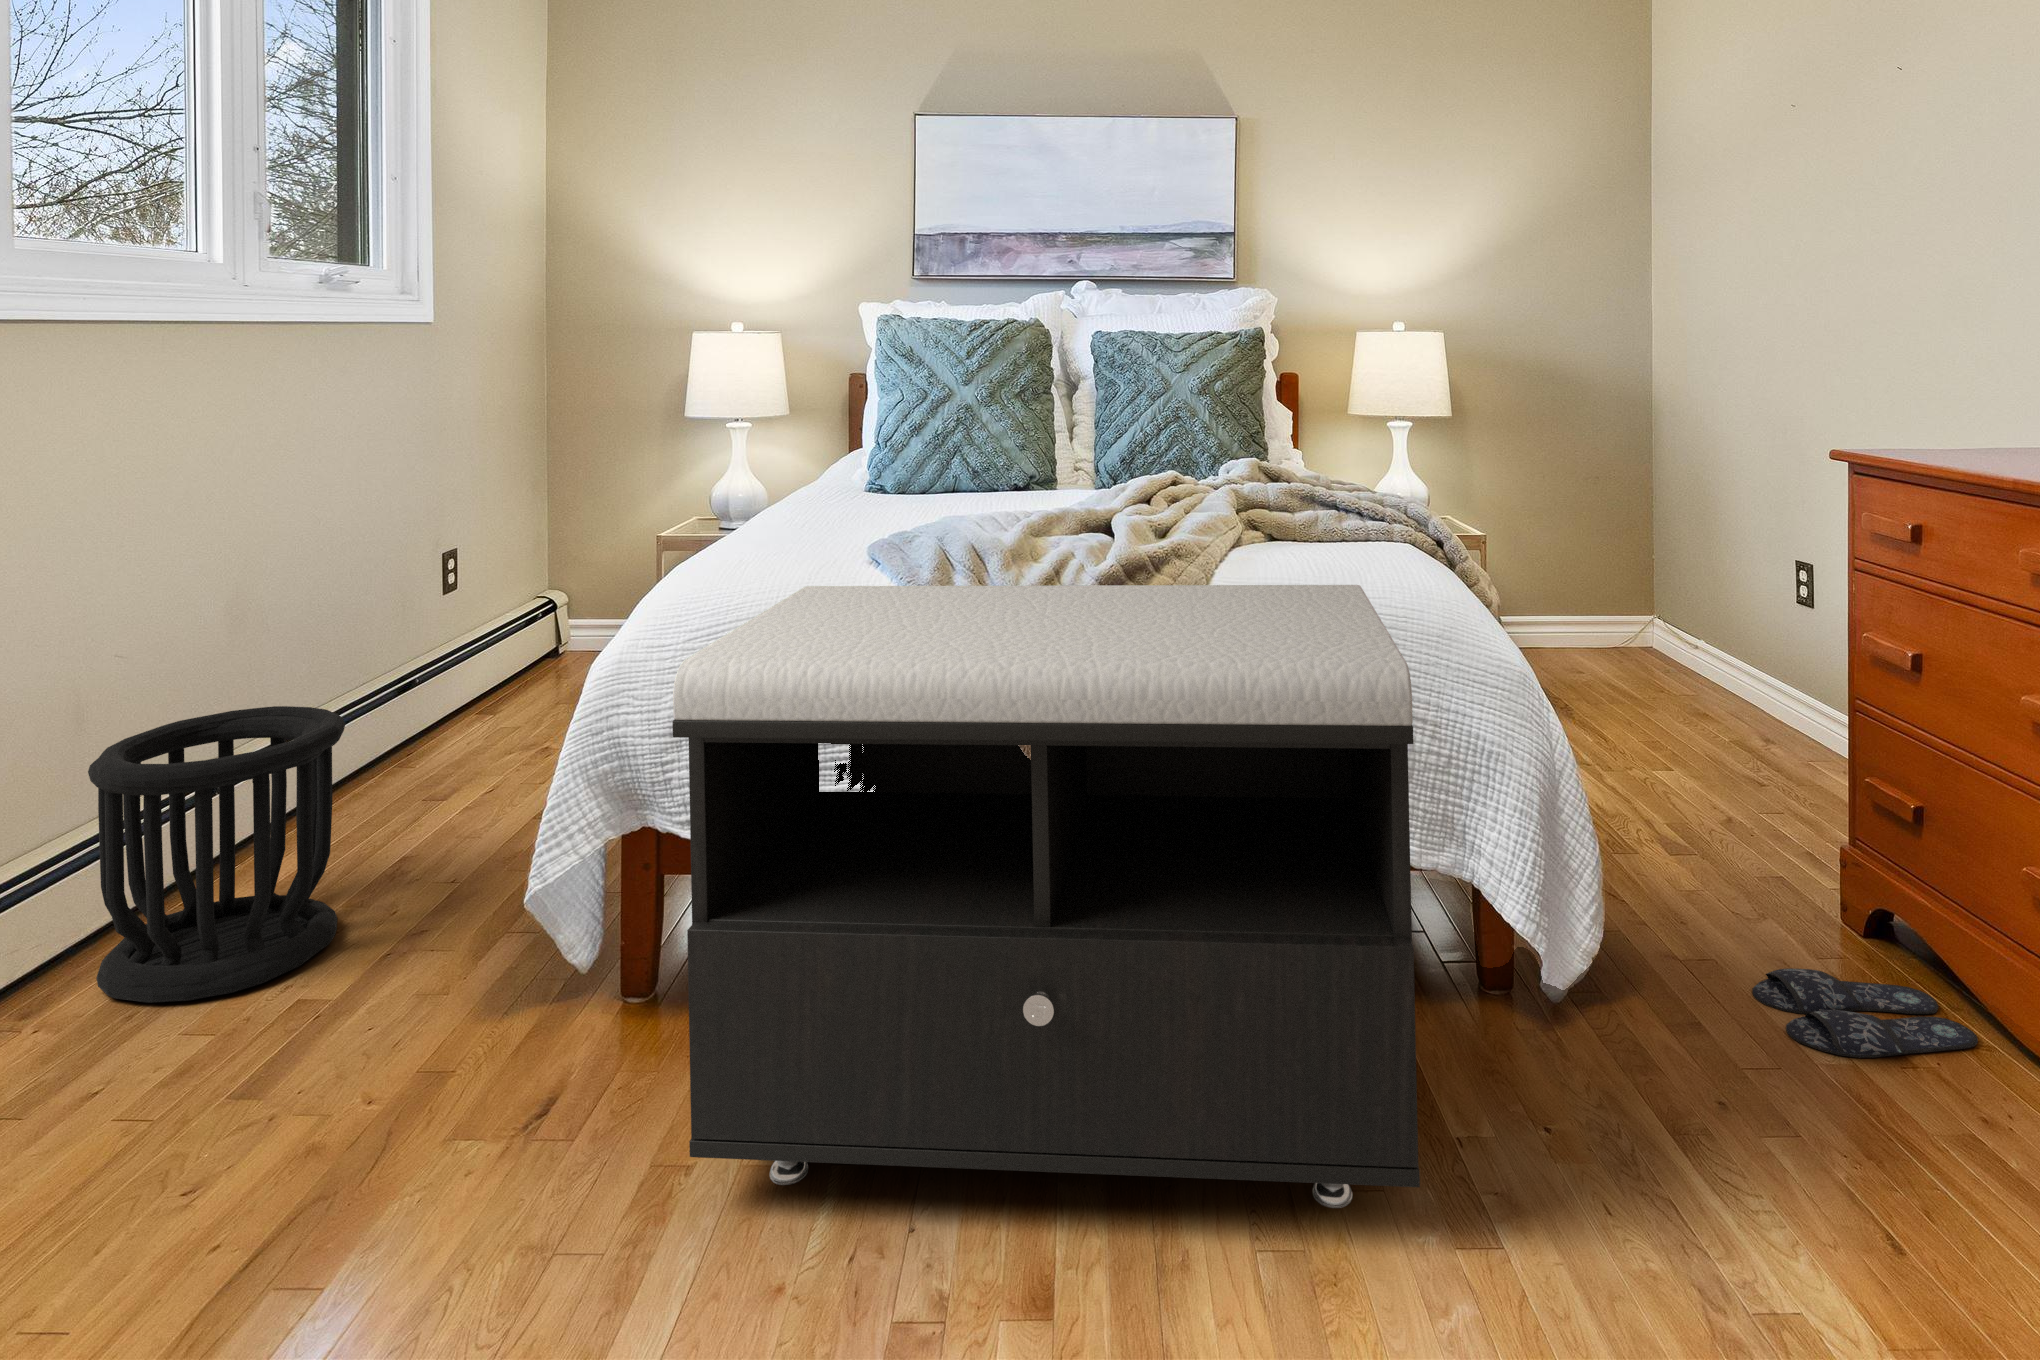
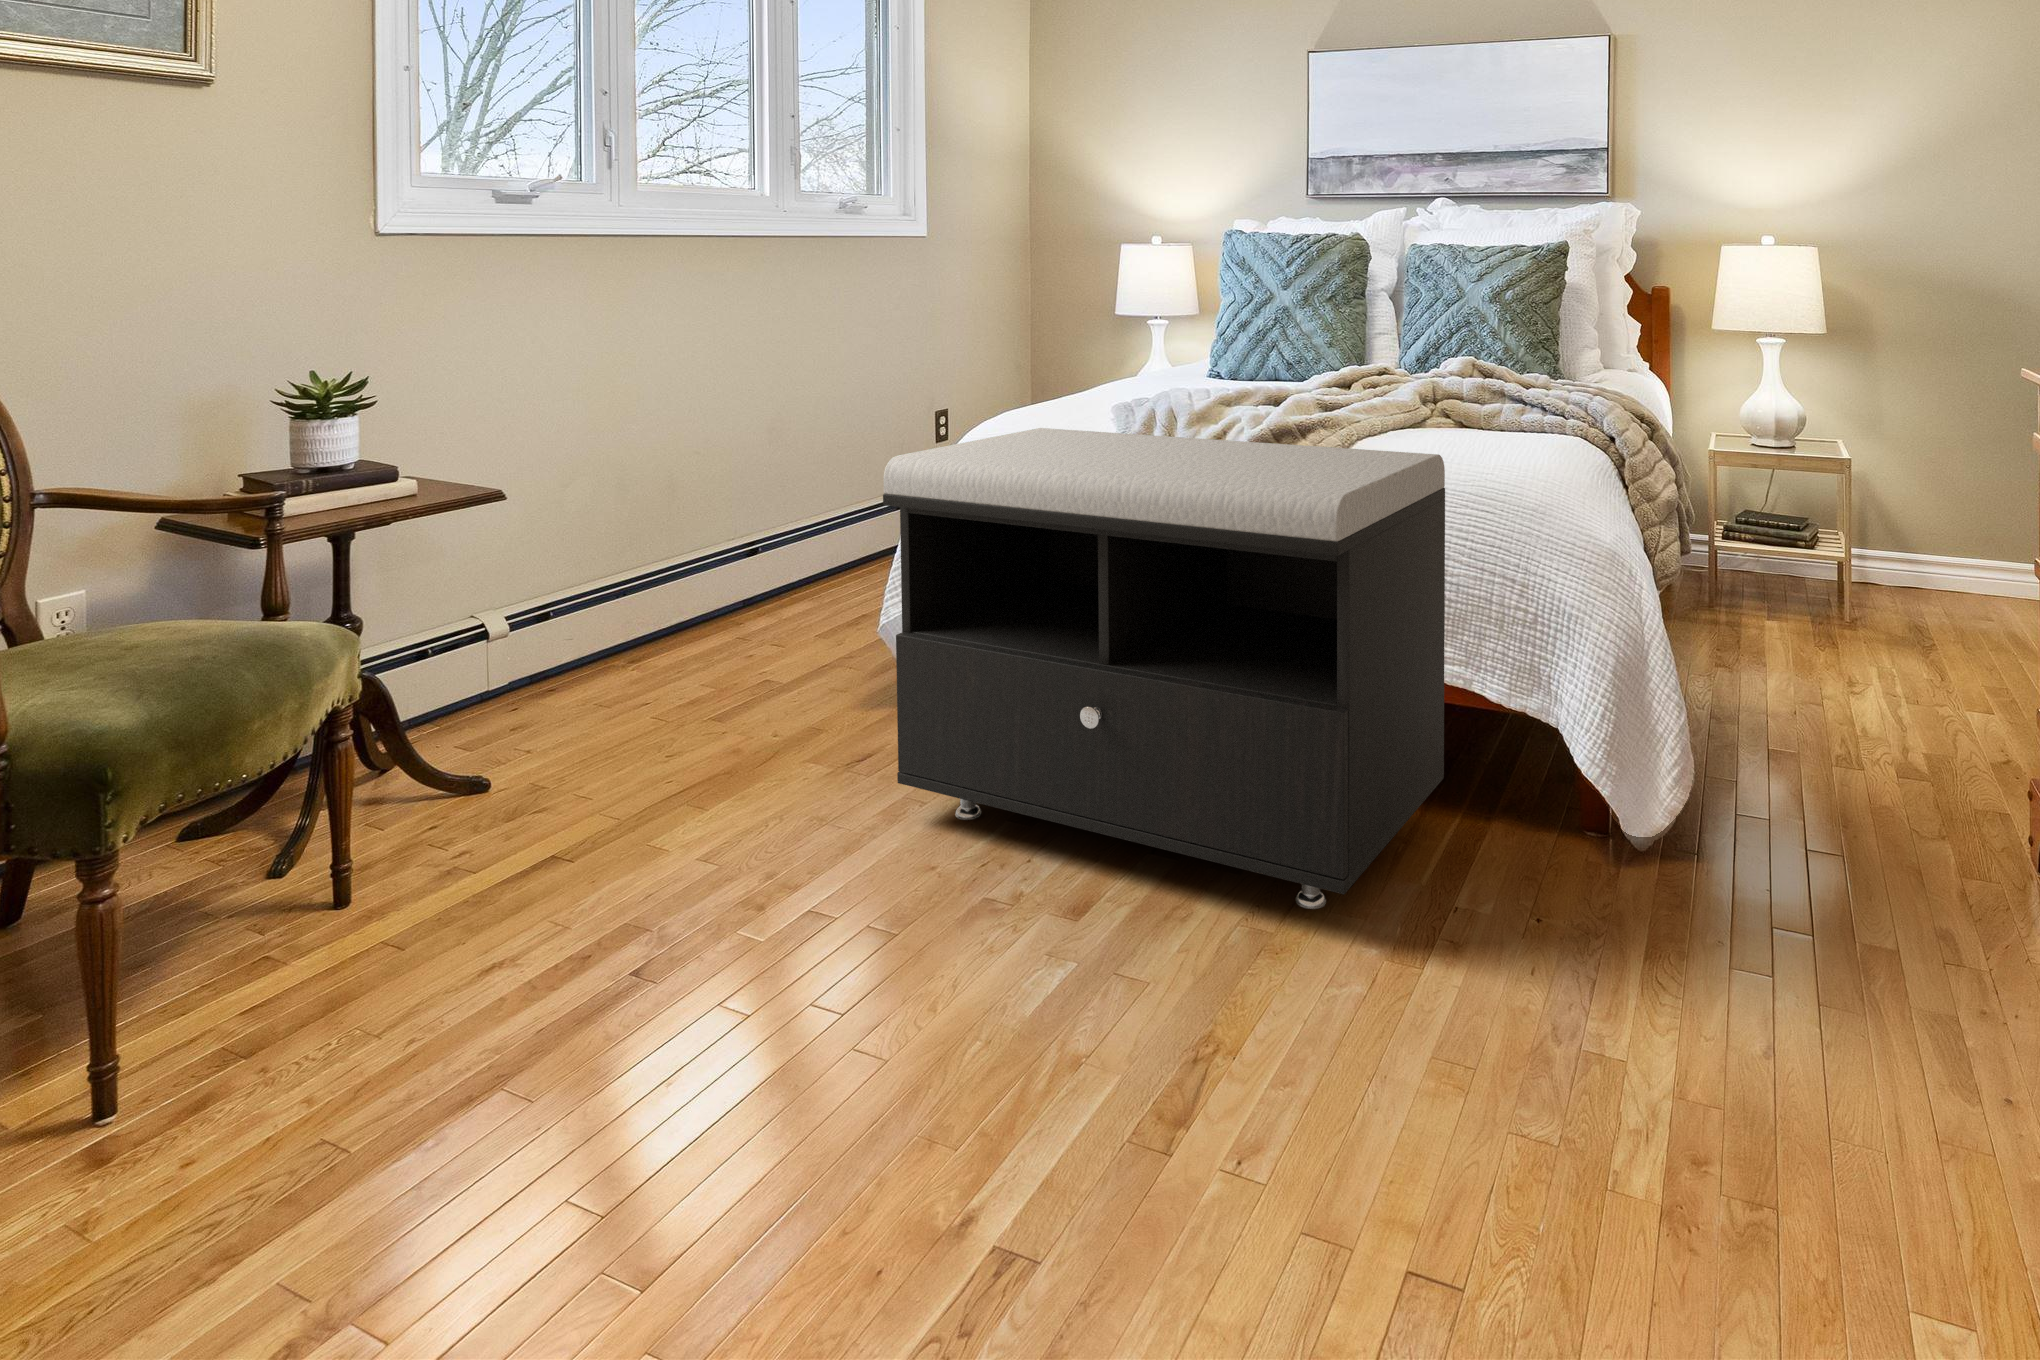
wastebasket: present [88,706,345,1003] -> none [648,494,795,668]
slippers: present [1752,968,1978,1058] -> none [1824,857,2028,947]

